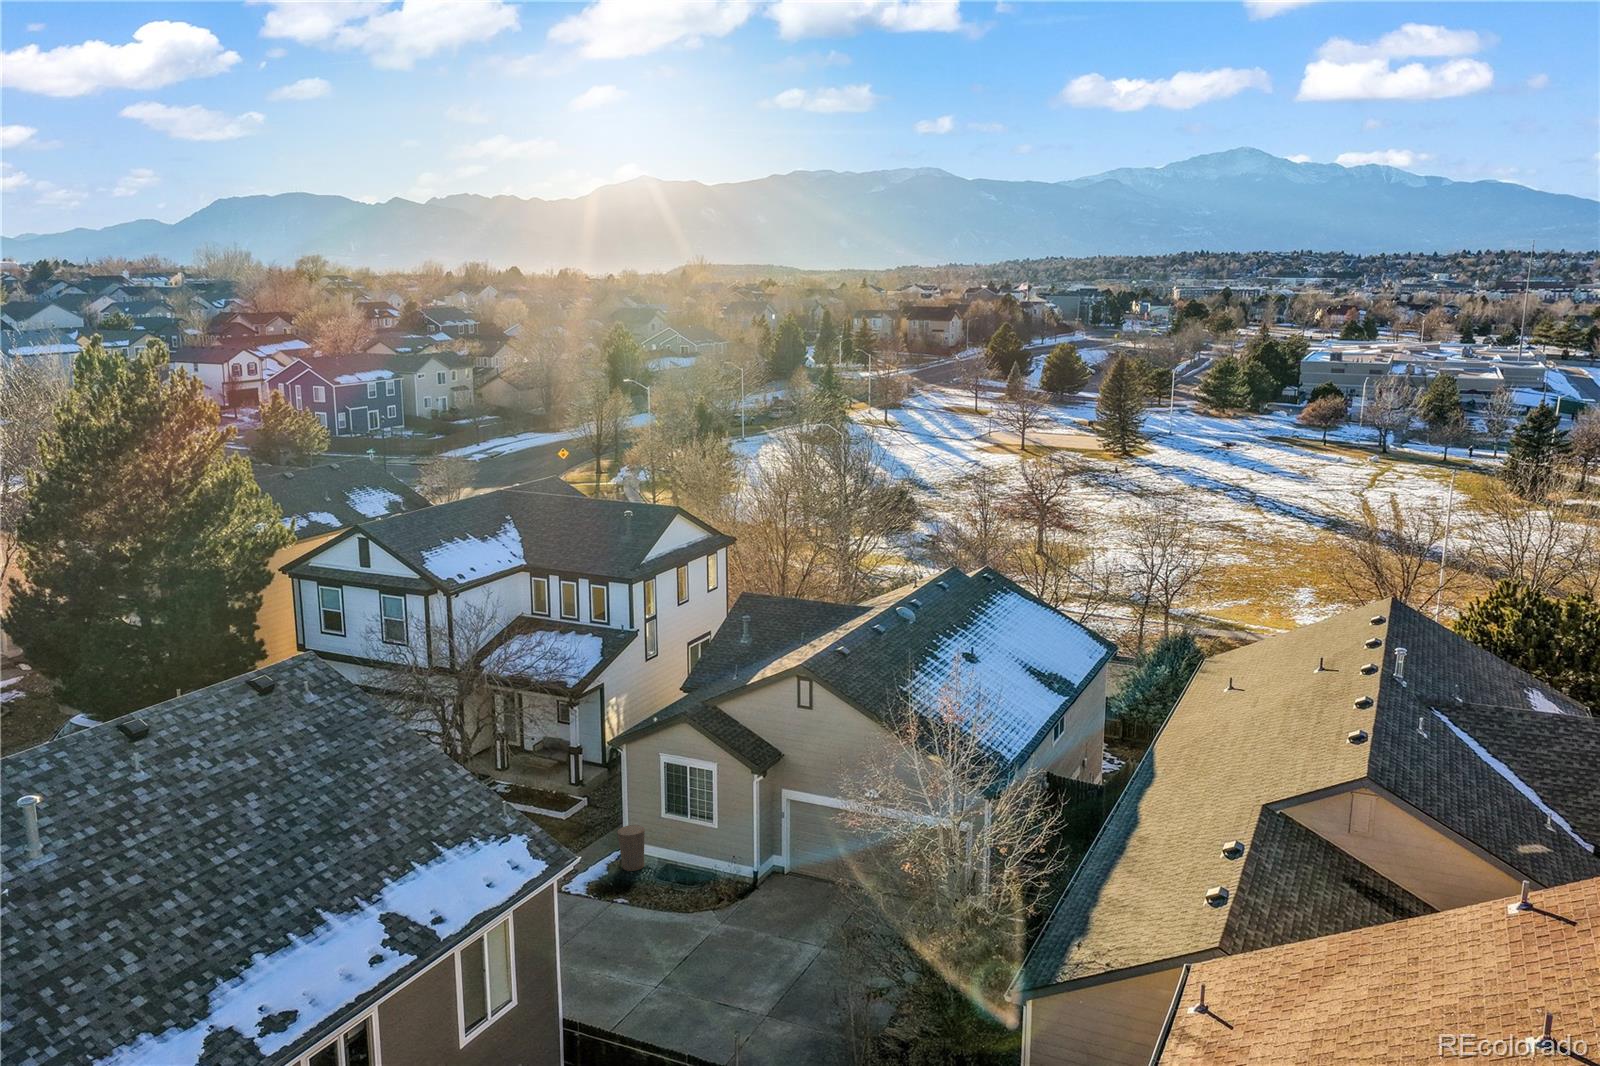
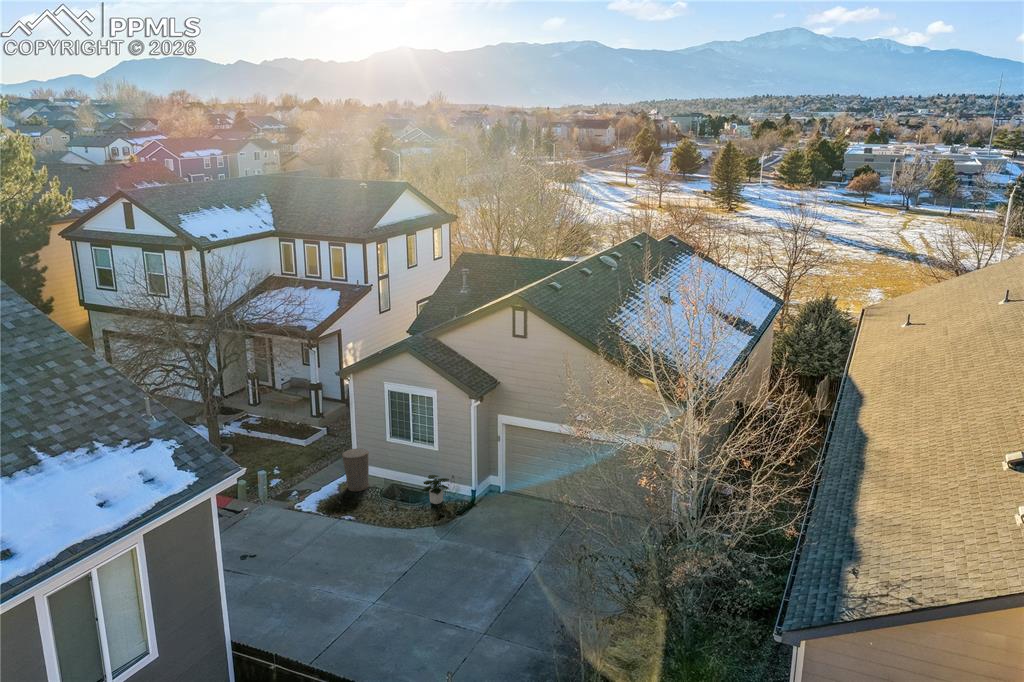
potted plant: none [702,854,730,885] -> present [422,475,449,504]

